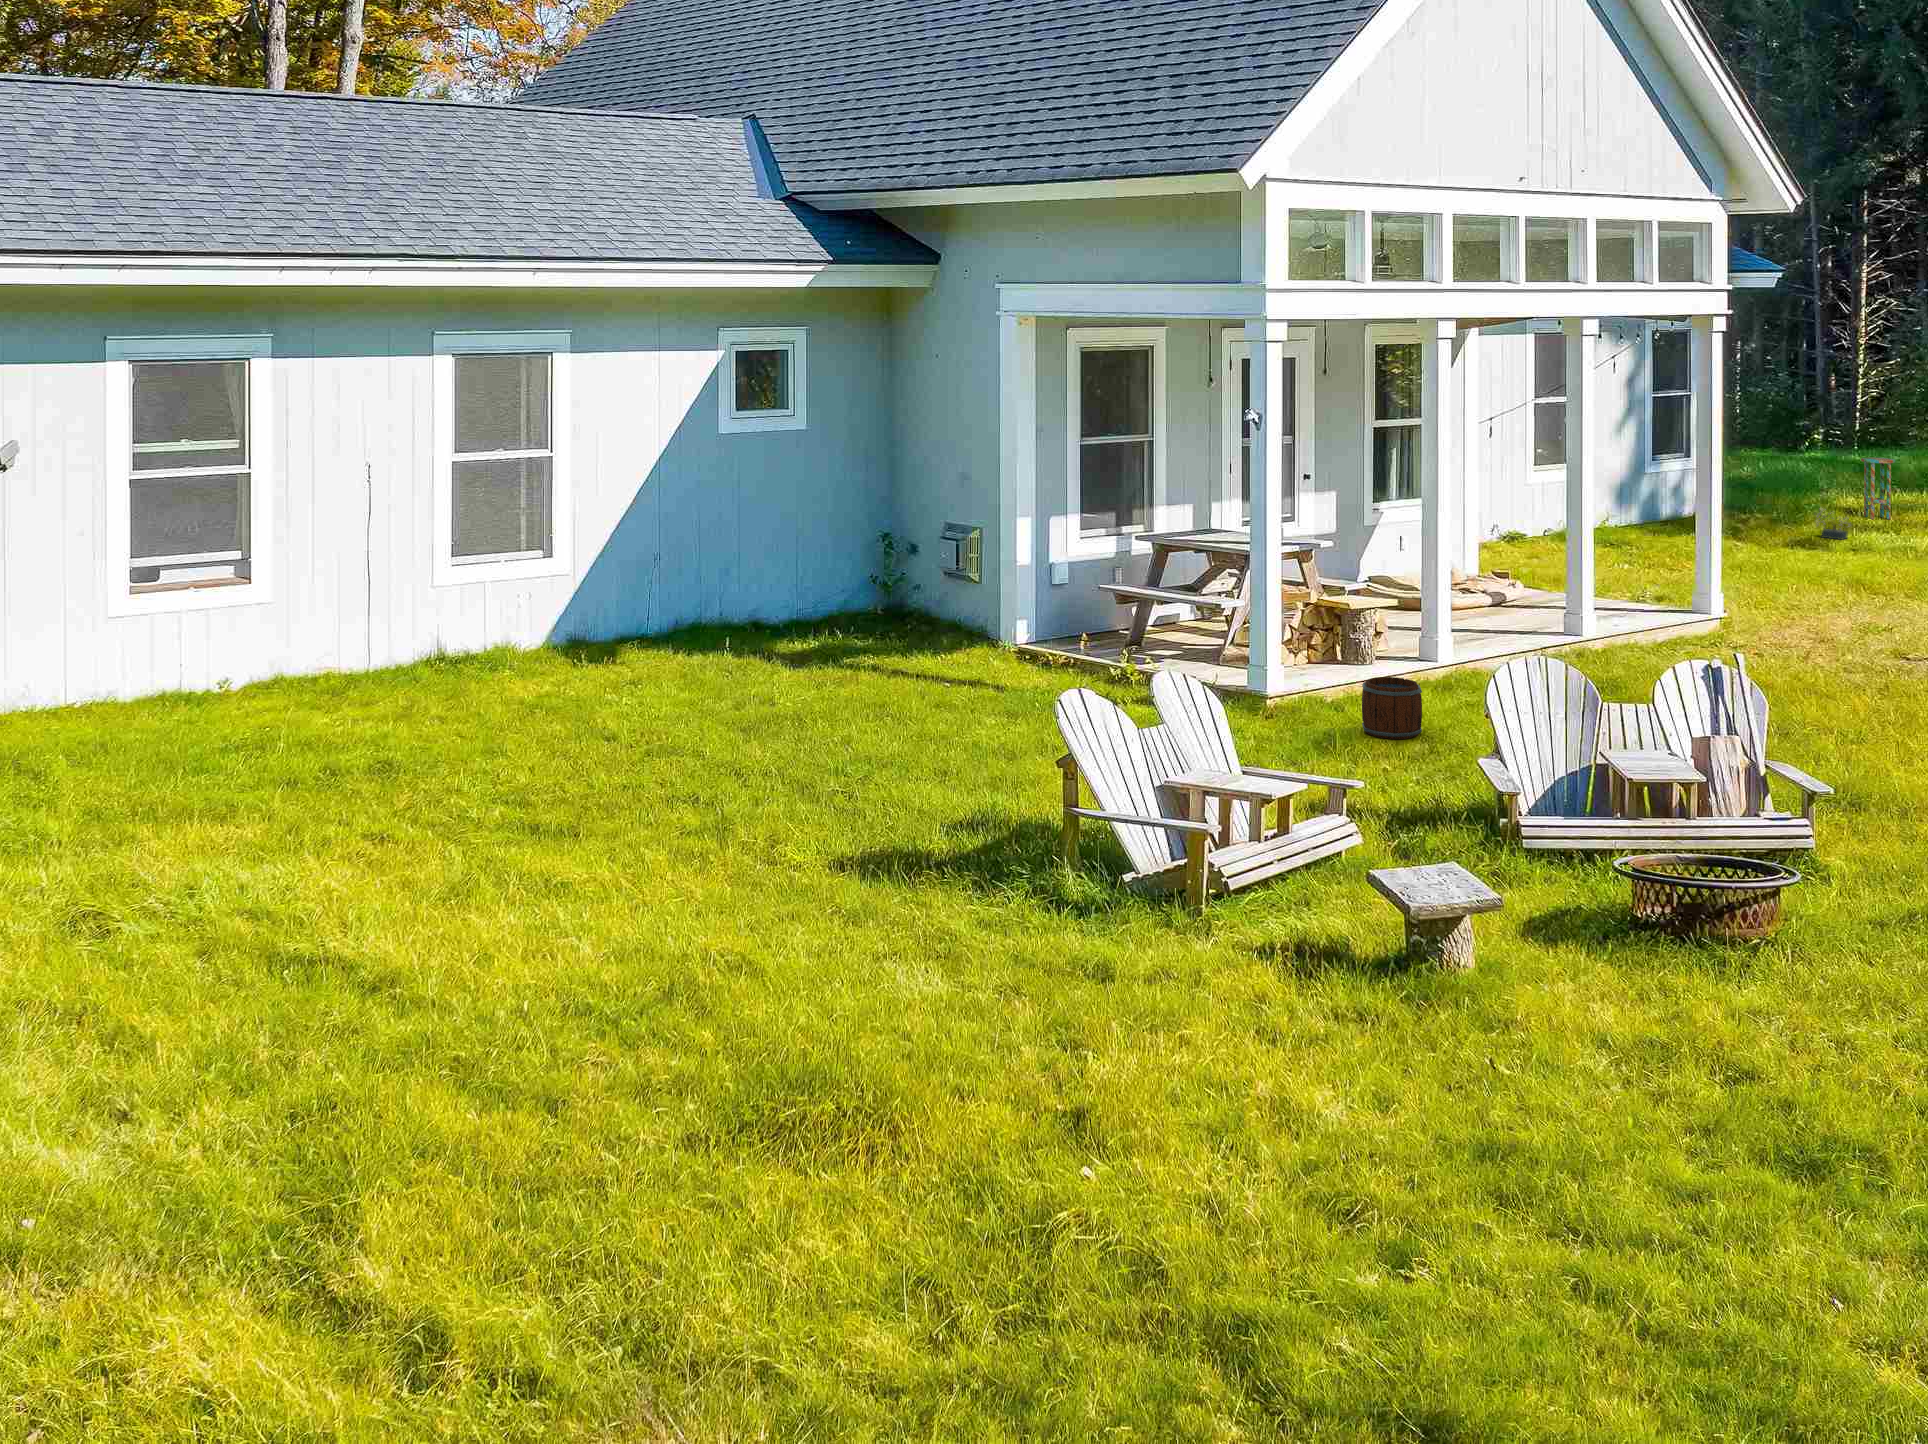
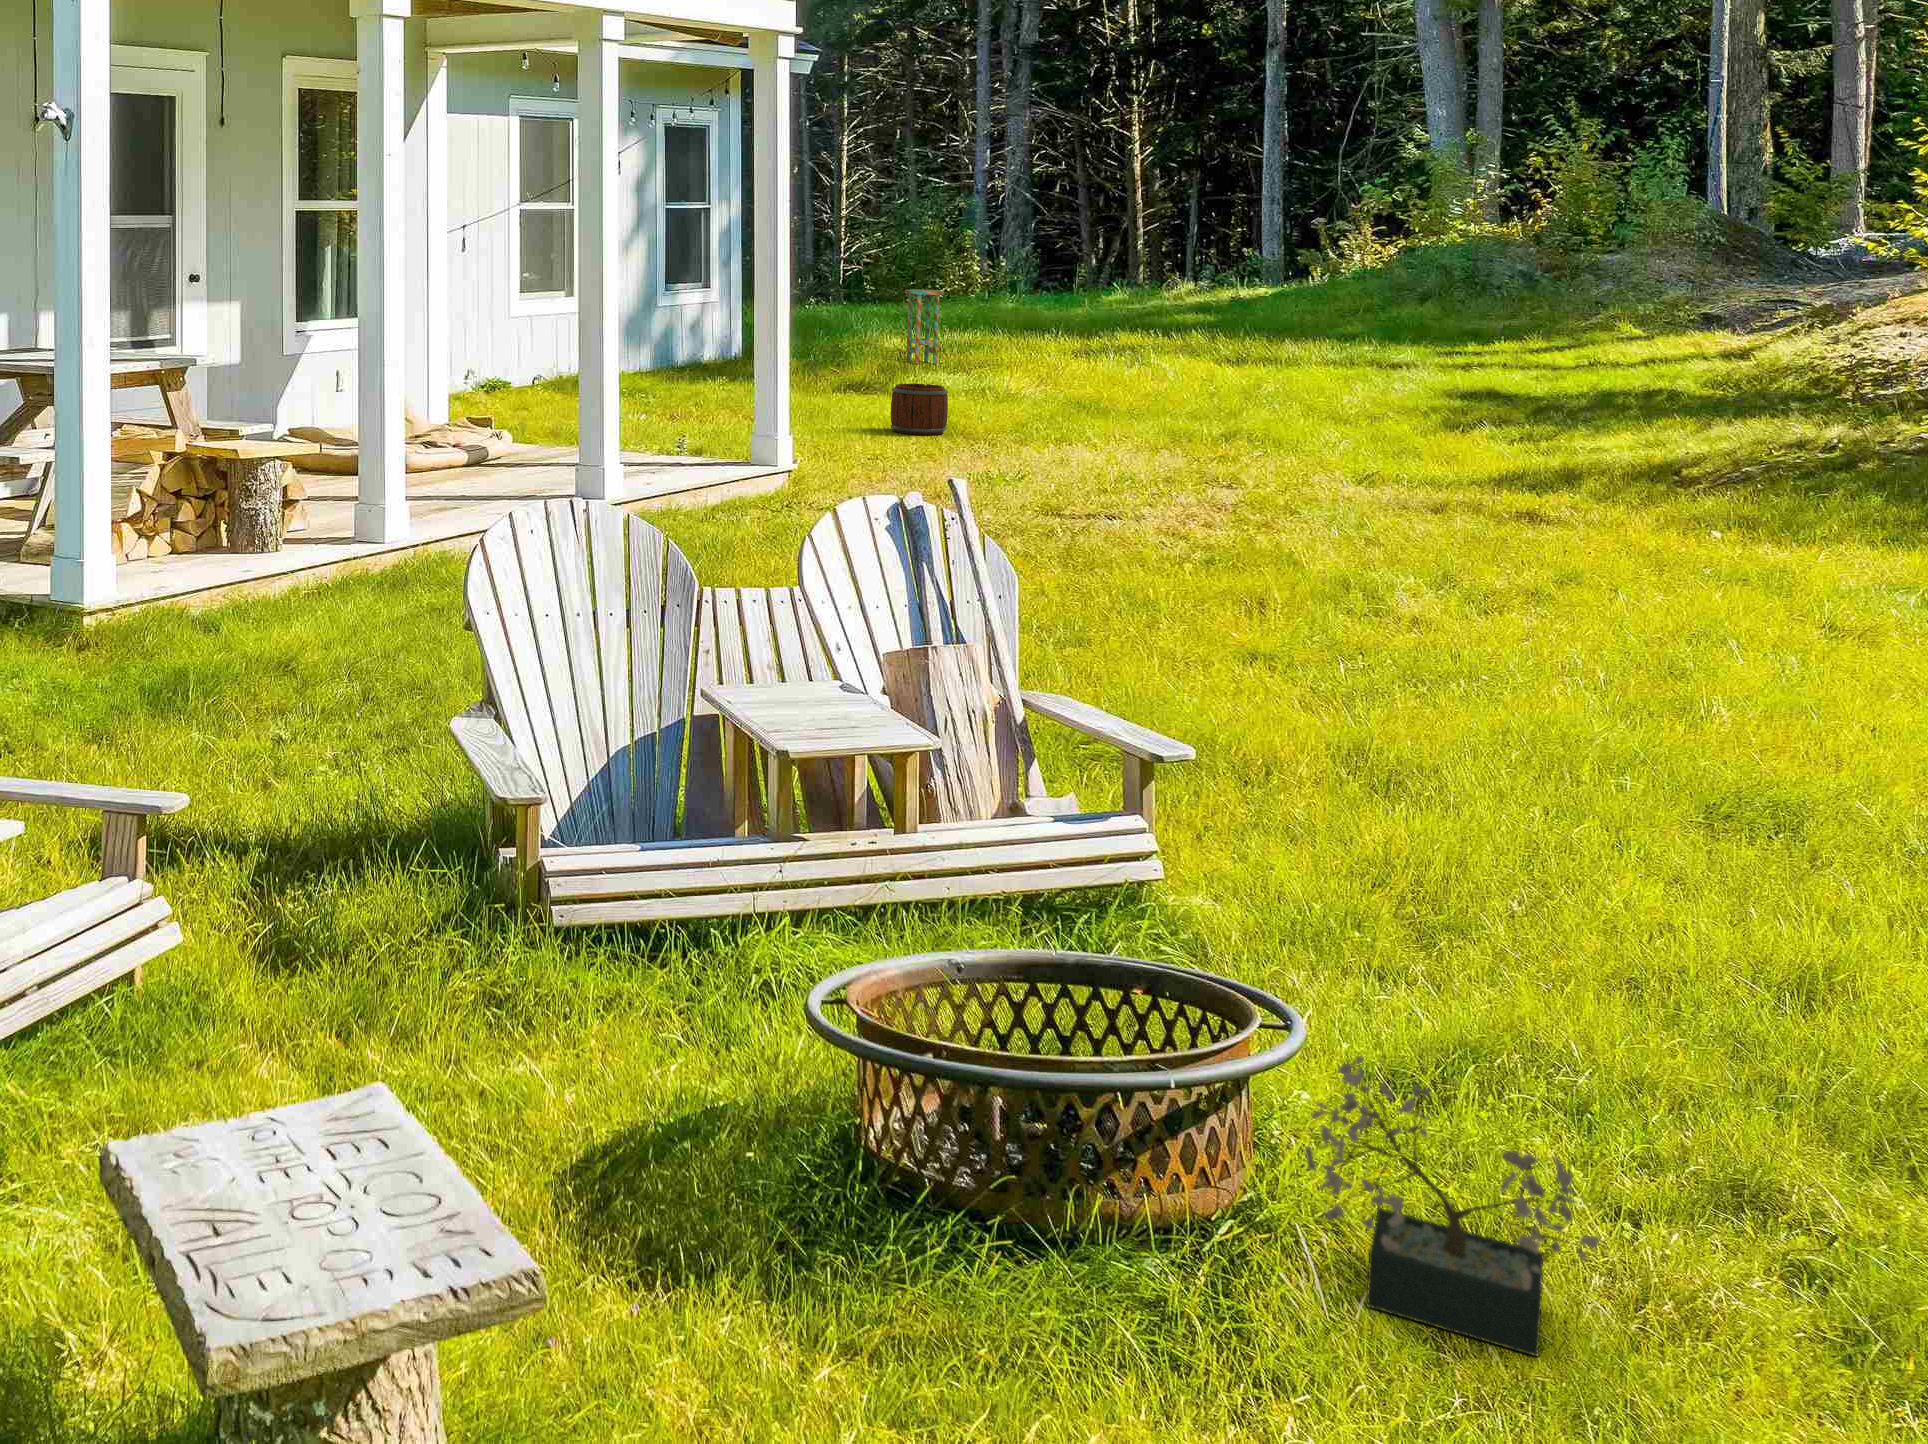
decorative plant: present [1817,510,1849,540] -> present [1305,1056,1599,1356]
bucket: present [1362,677,1422,739] -> present [891,383,948,435]

